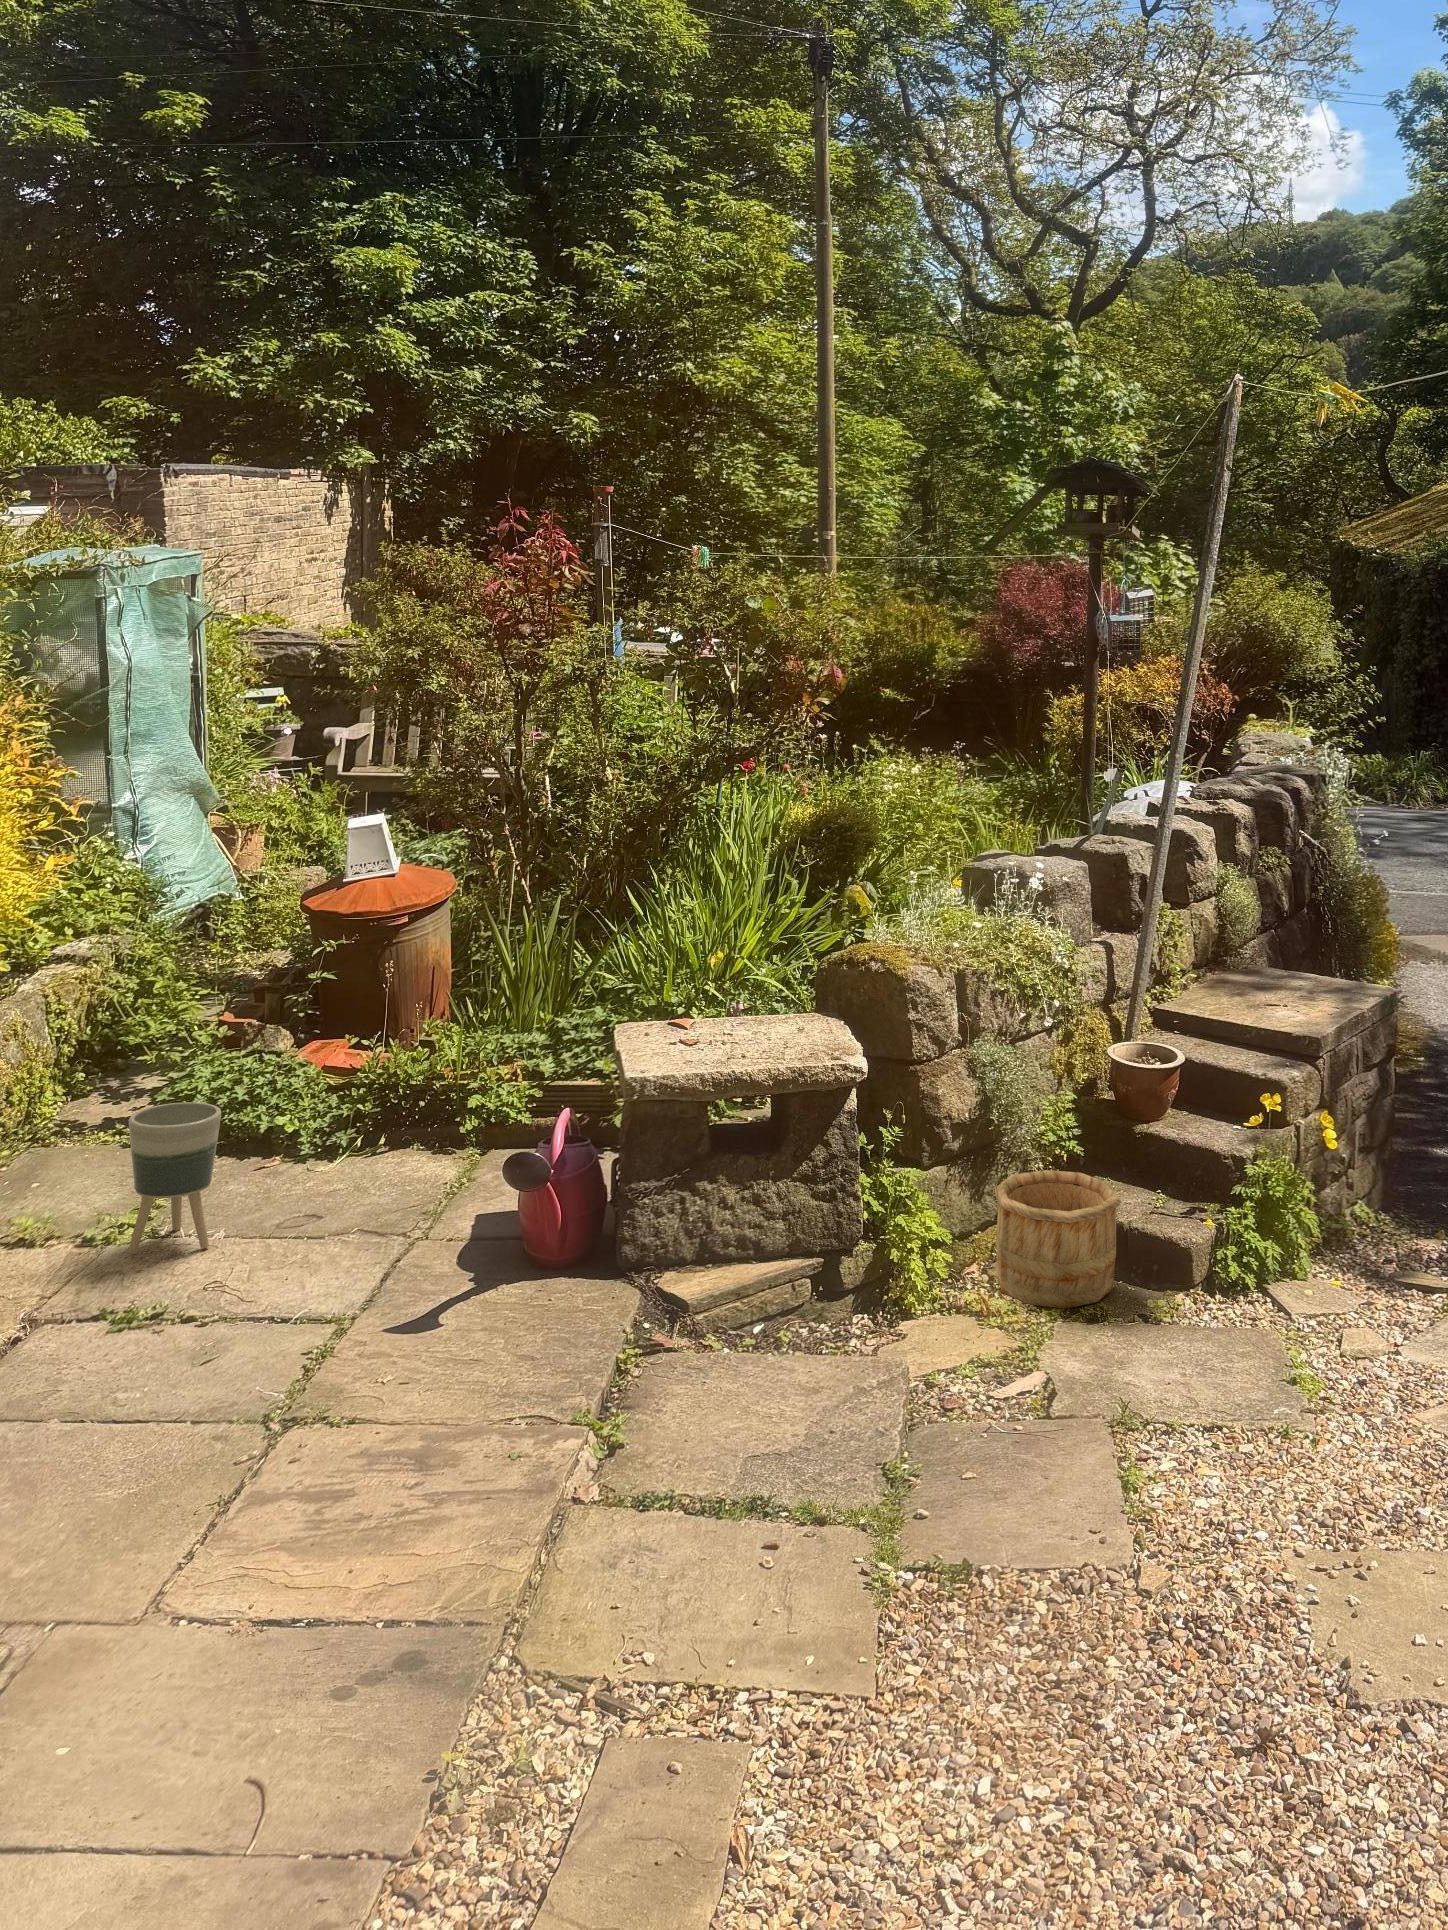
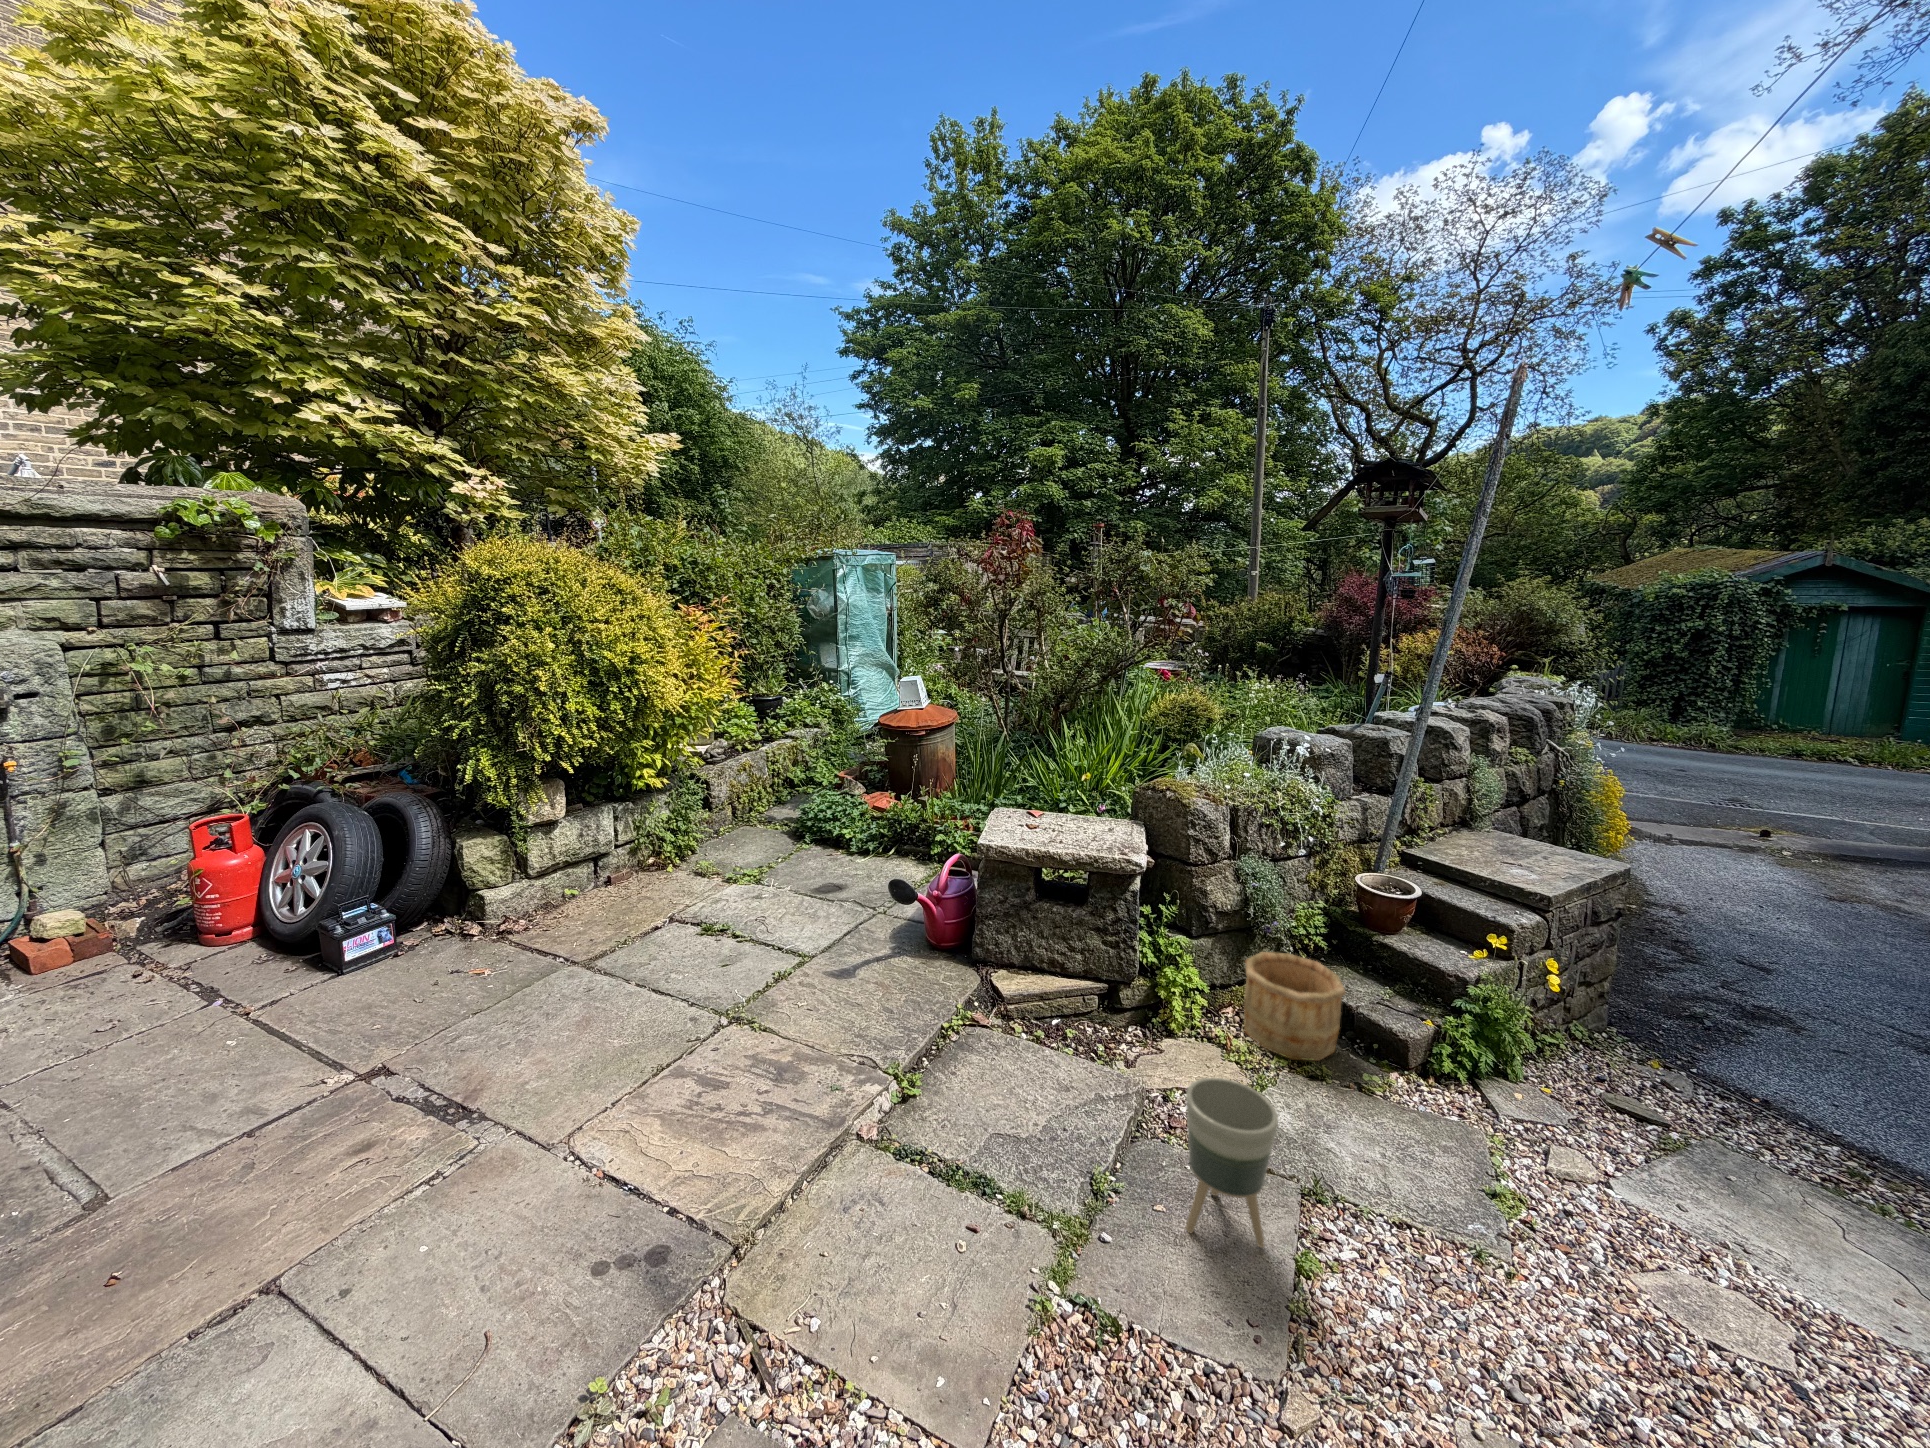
planter: present [128,1102,221,1254] -> present [1186,1078,1278,1248]

